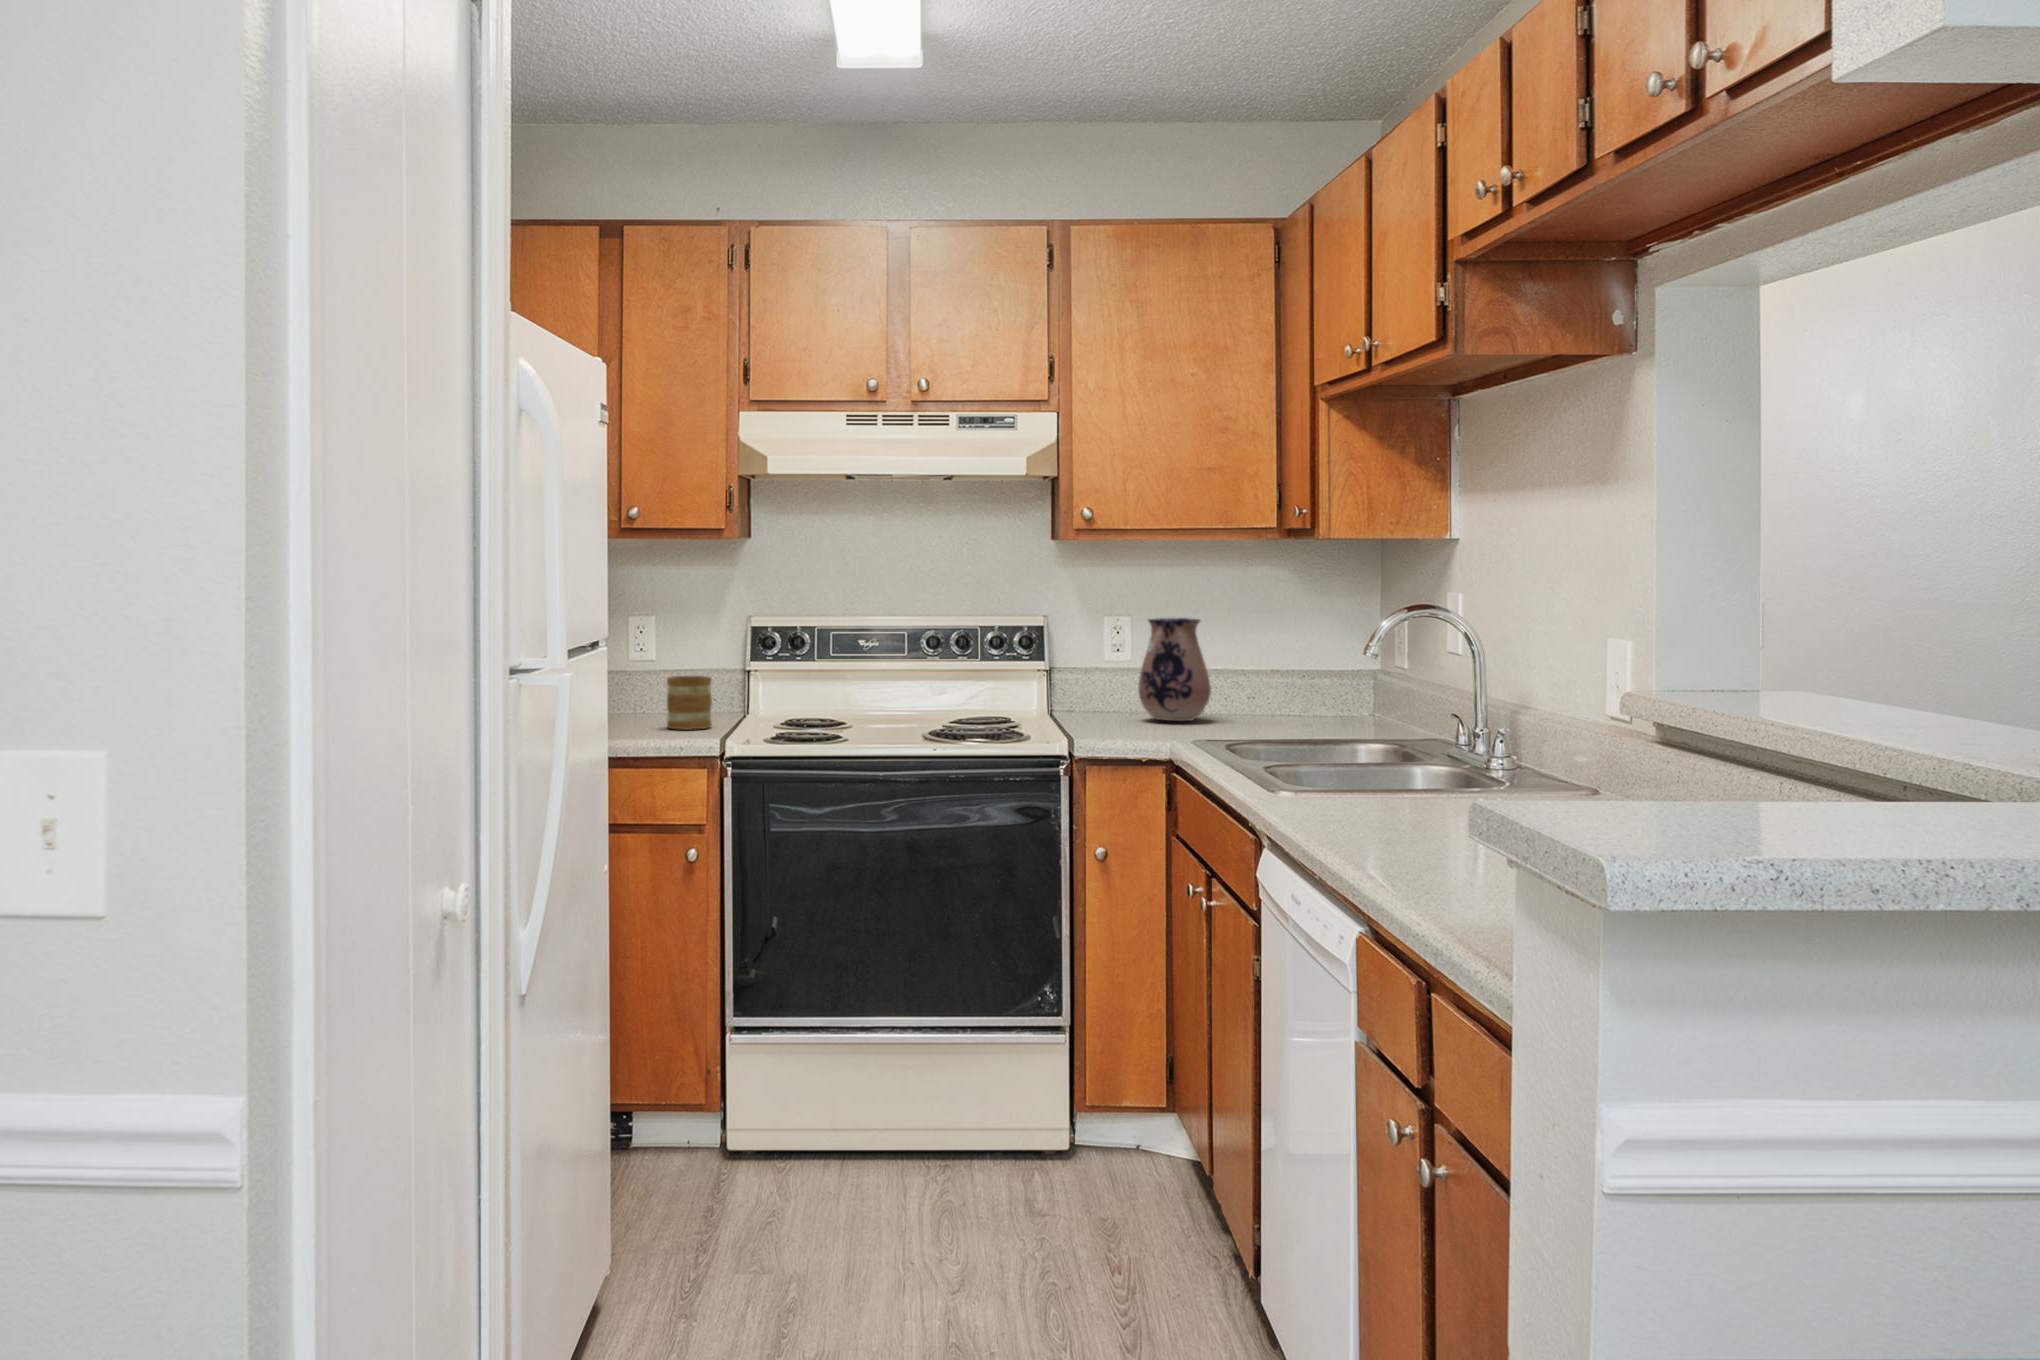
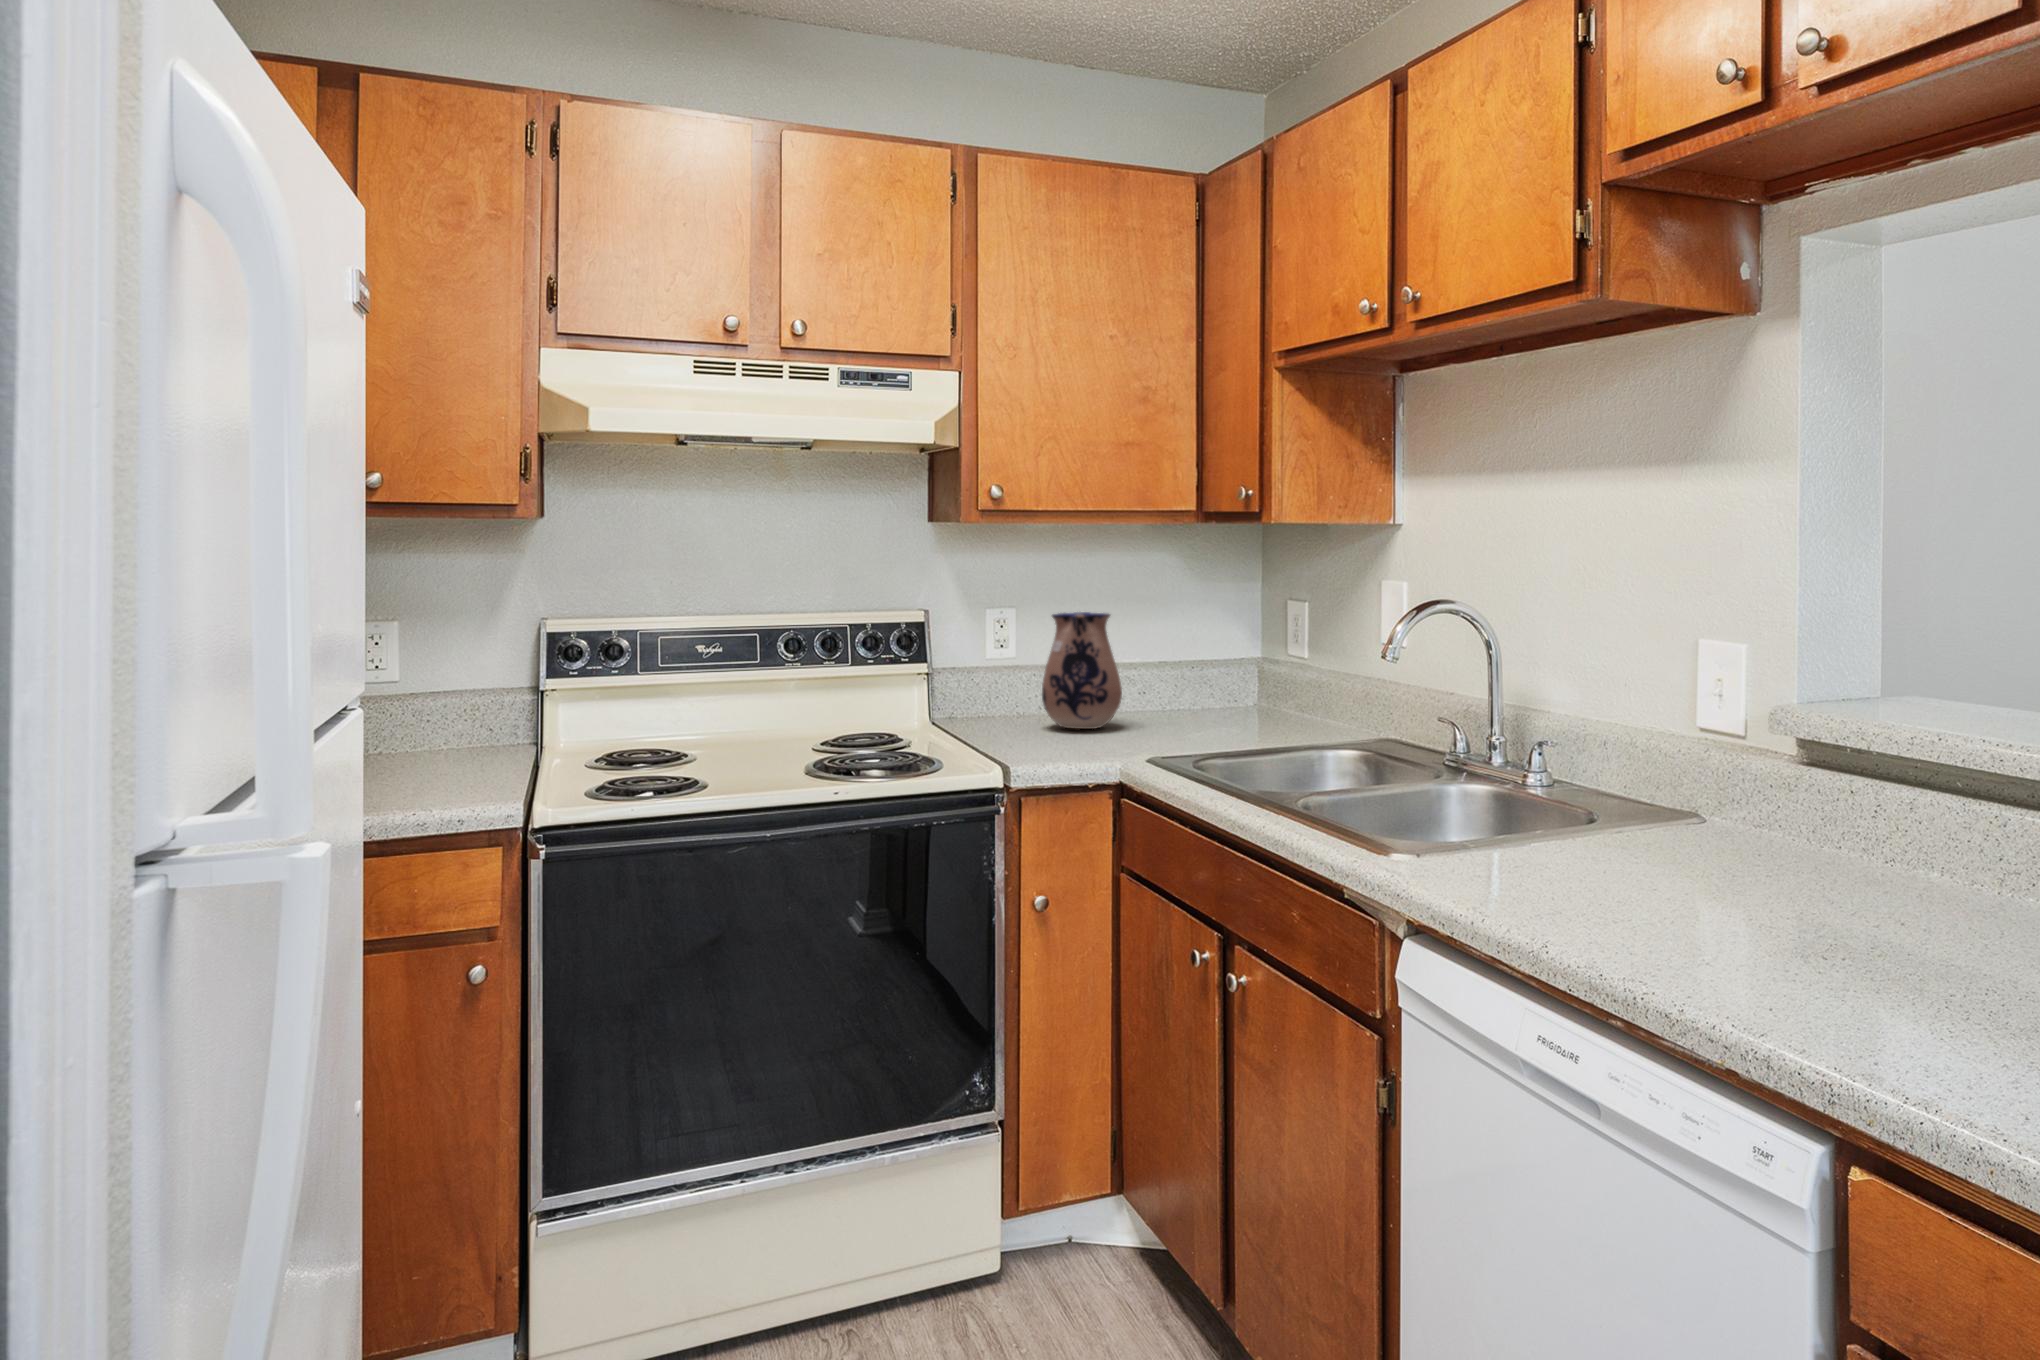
mug: present [667,676,712,730] -> none [426,704,497,783]

